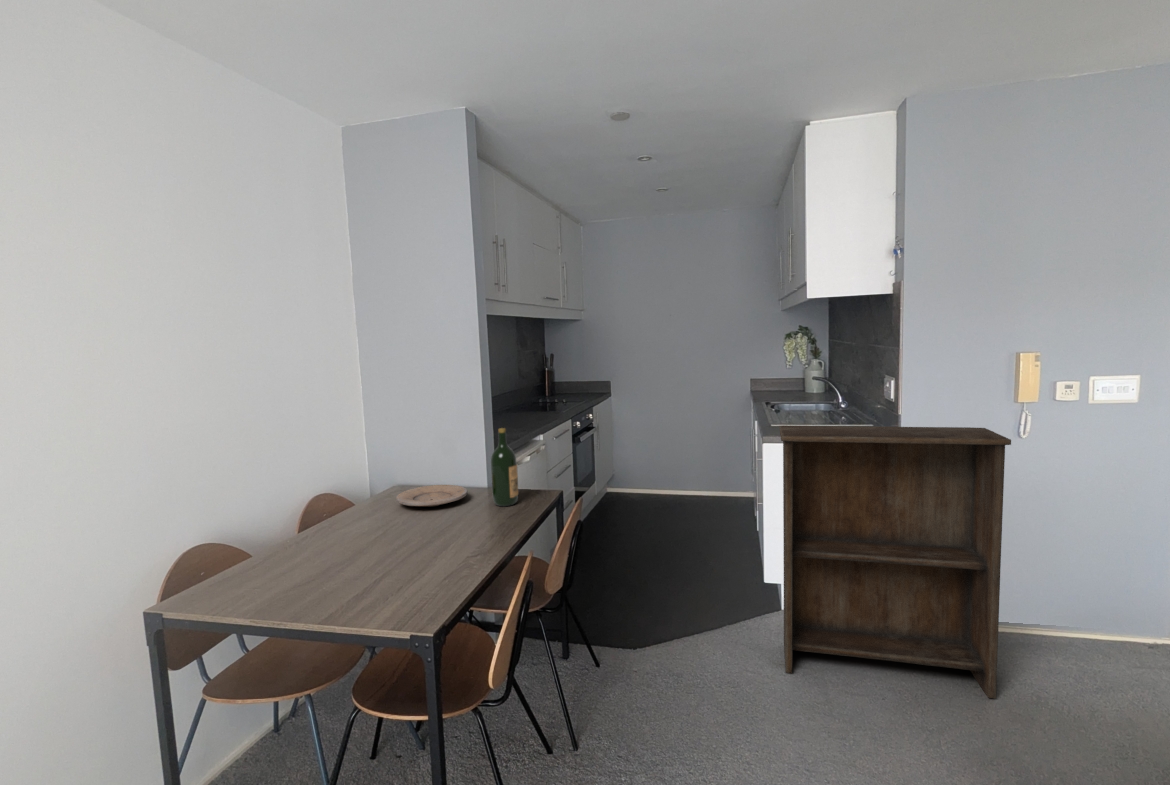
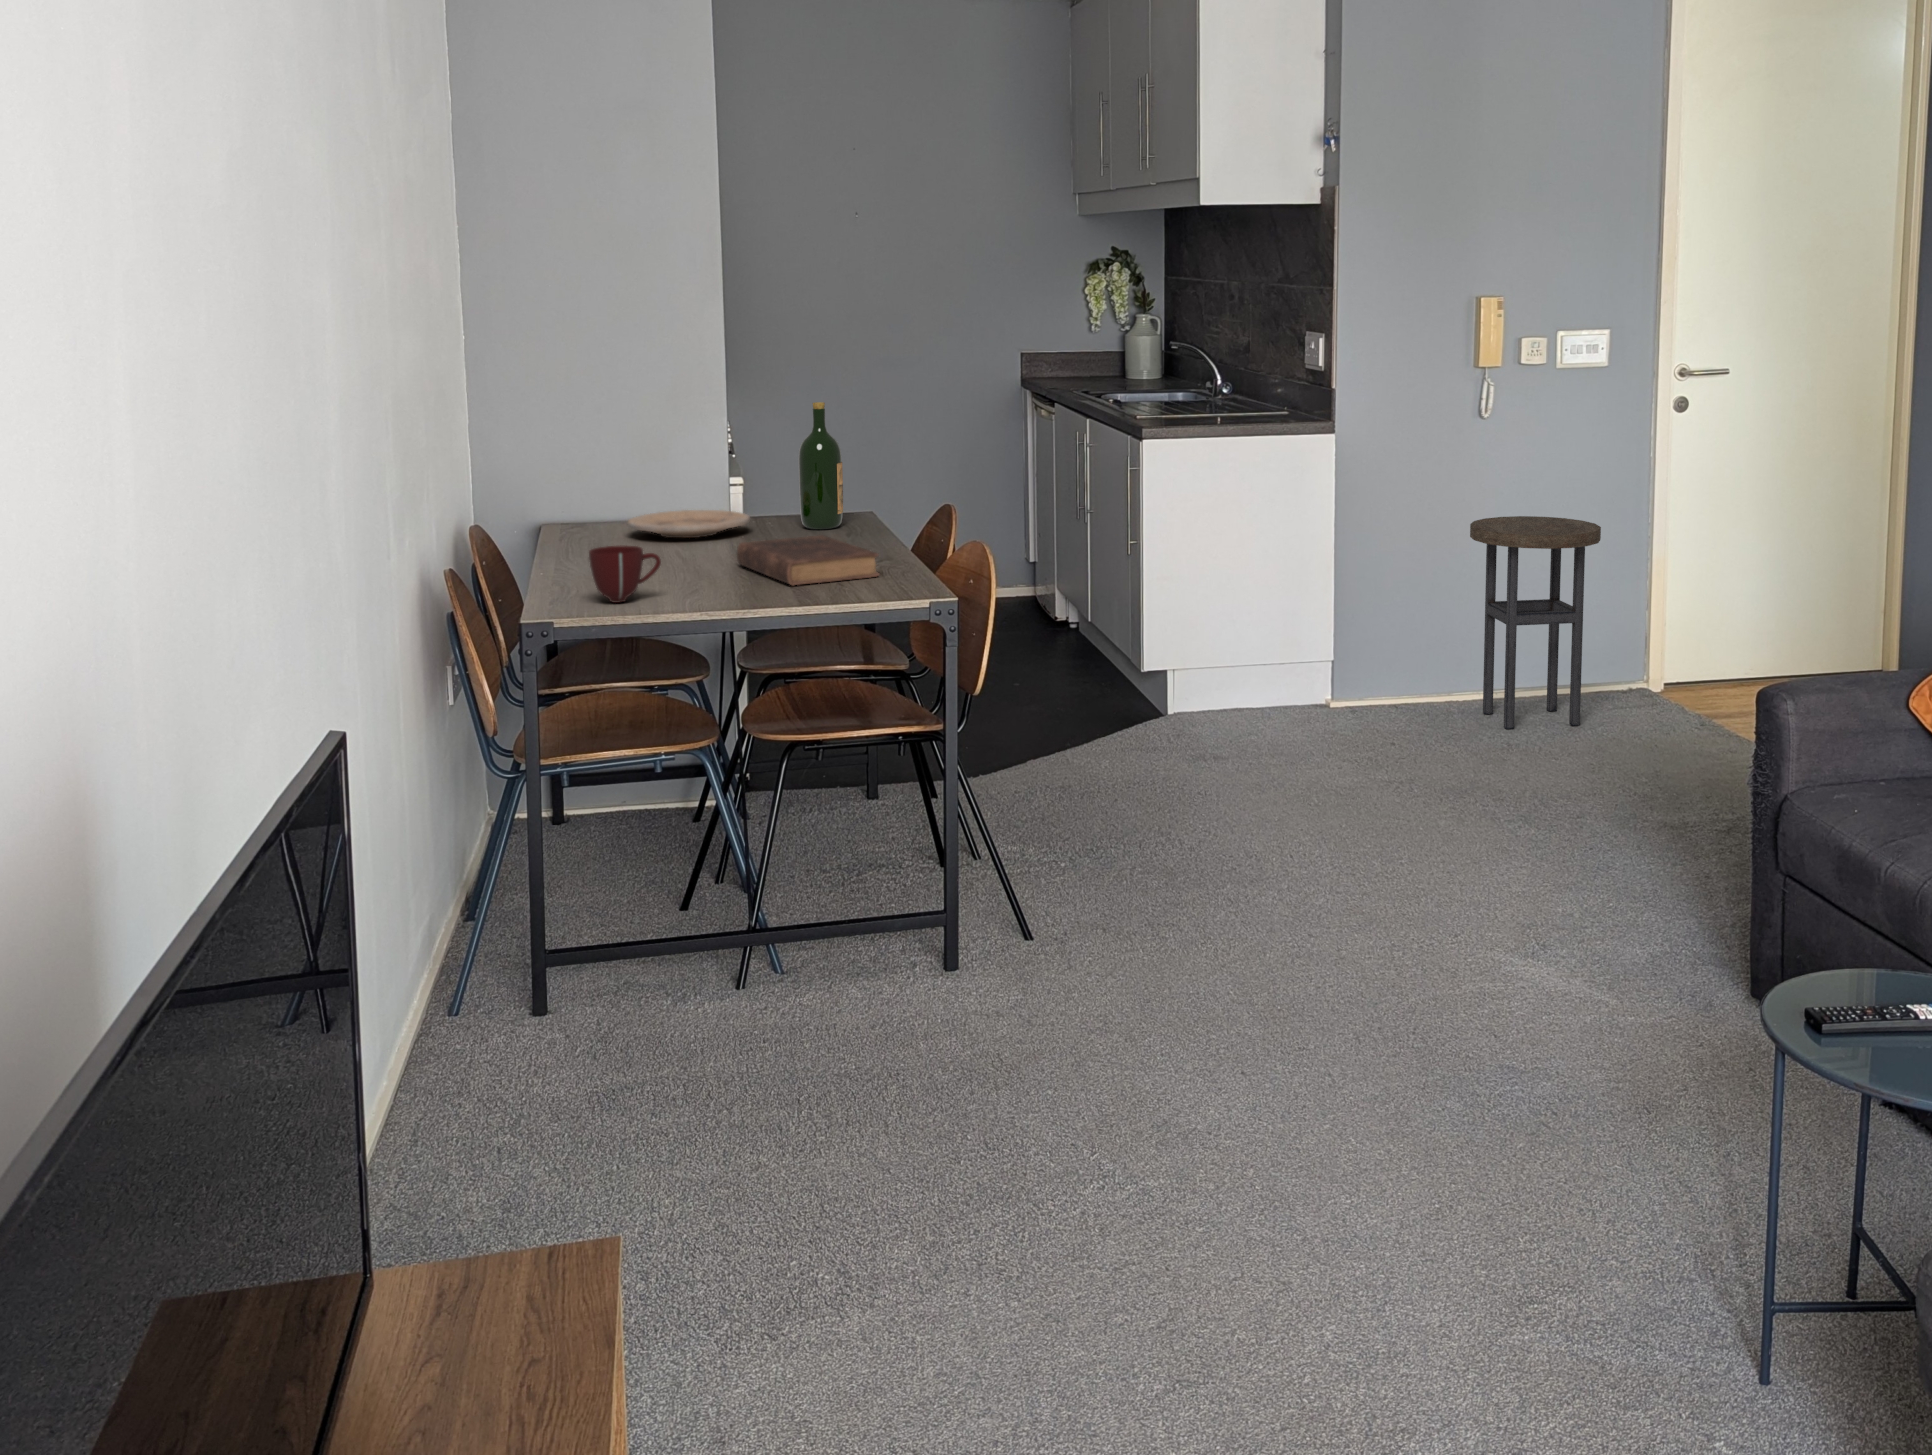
bookshelf: present [780,426,1011,698] -> none [1188,398,1483,769]
side table: none [1006,509,1130,681] -> present [1470,516,1601,729]
book: none [354,528,445,582] -> present [737,535,879,586]
mug: none [214,544,265,587] -> present [589,546,661,603]

